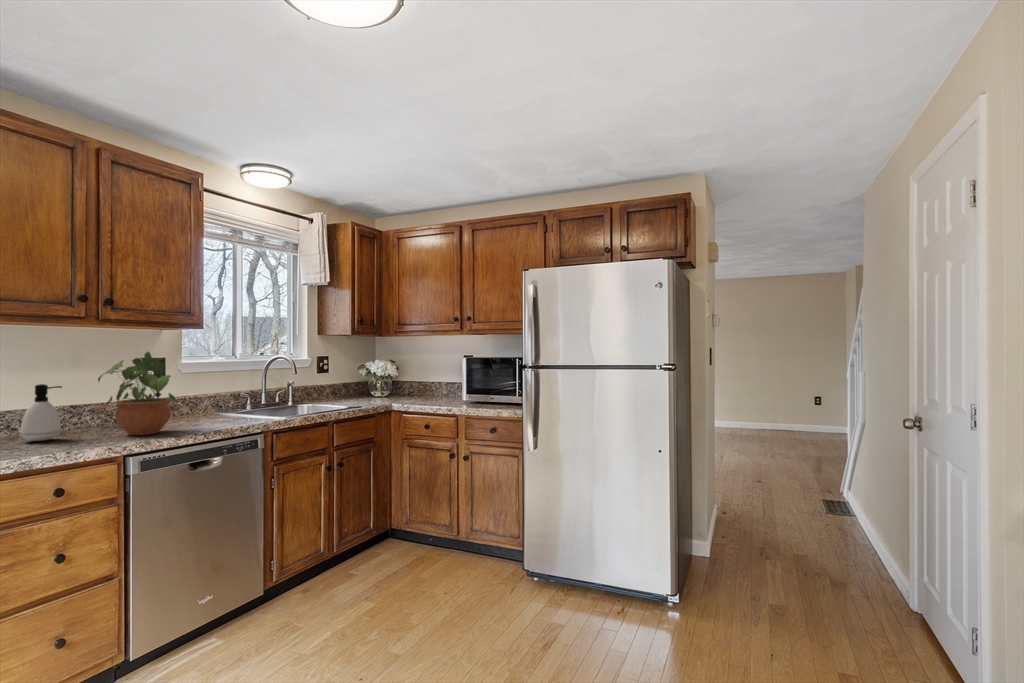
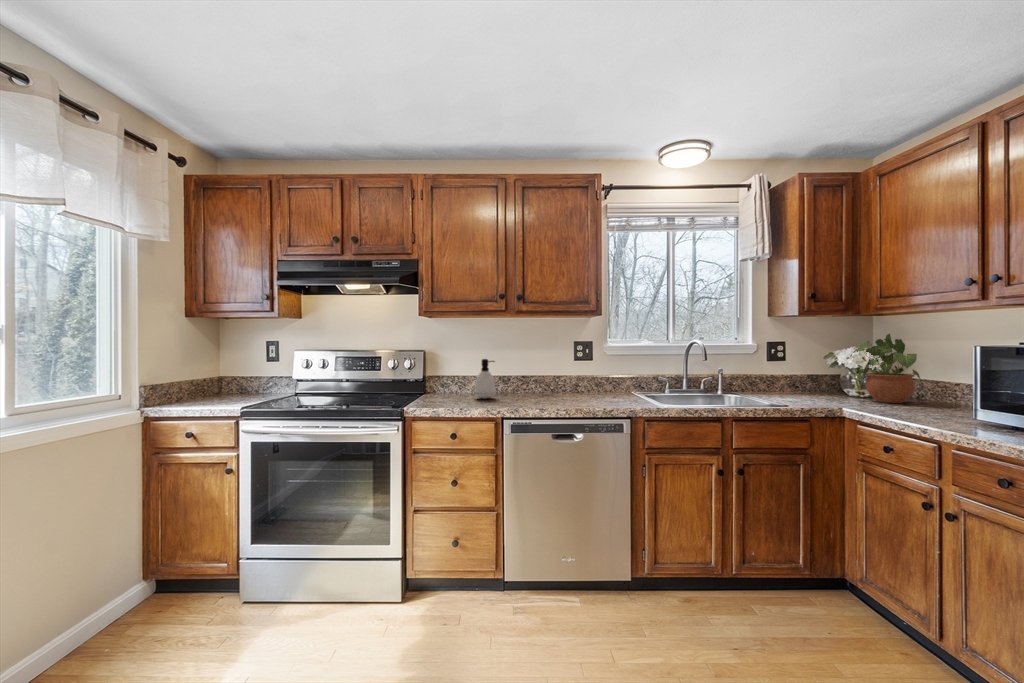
potted plant: present [98,352,176,435] -> present [850,334,920,403]

